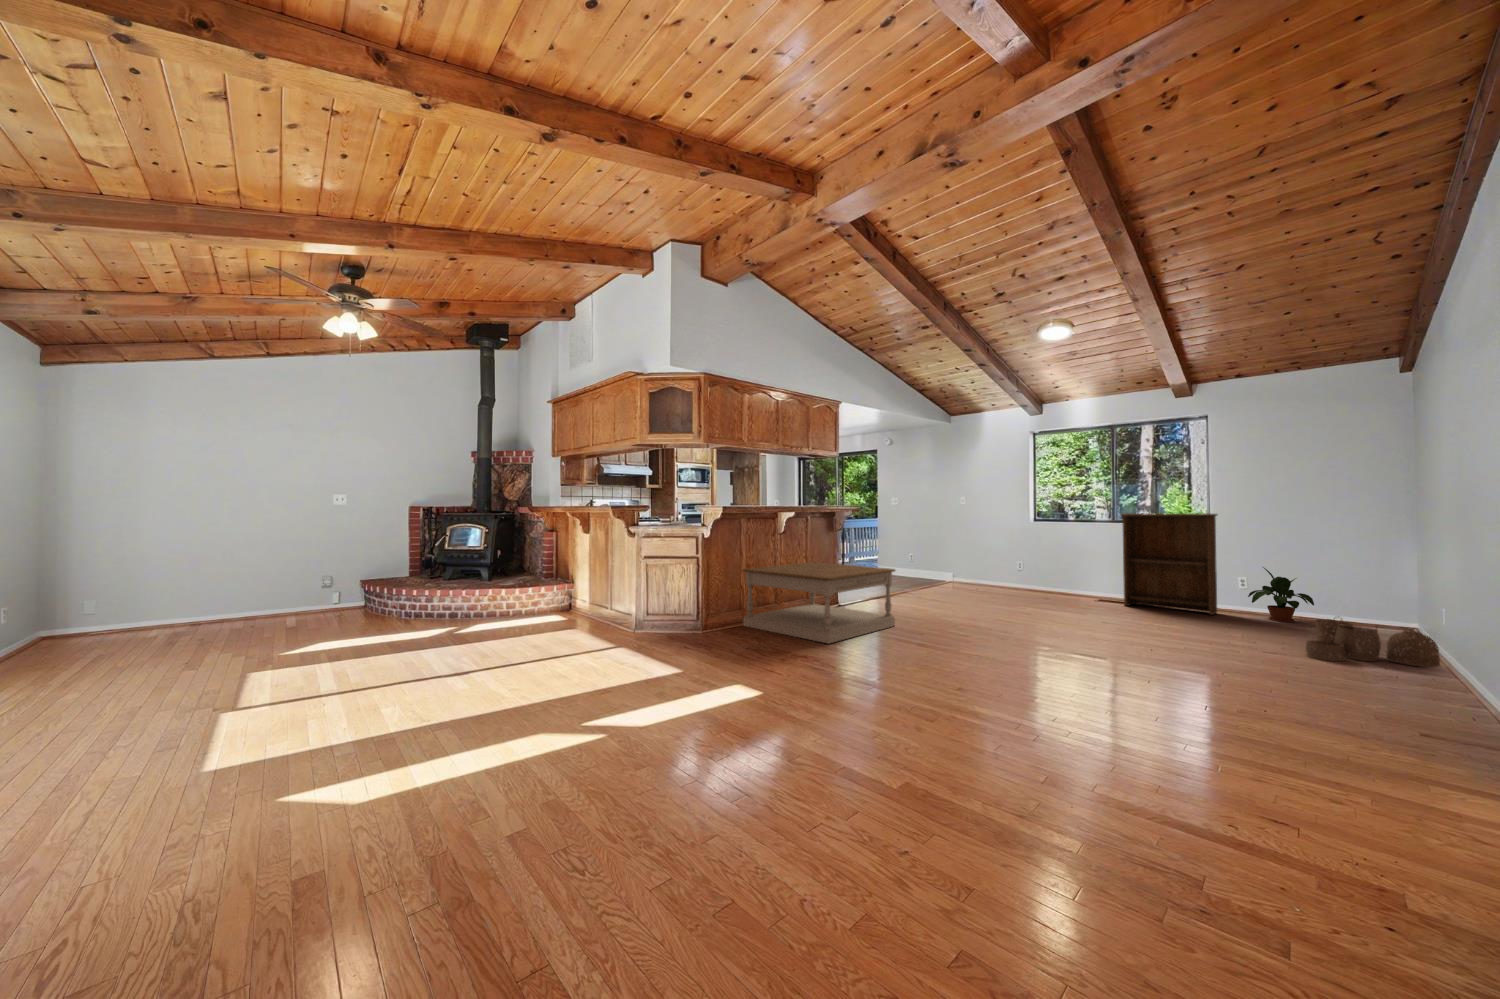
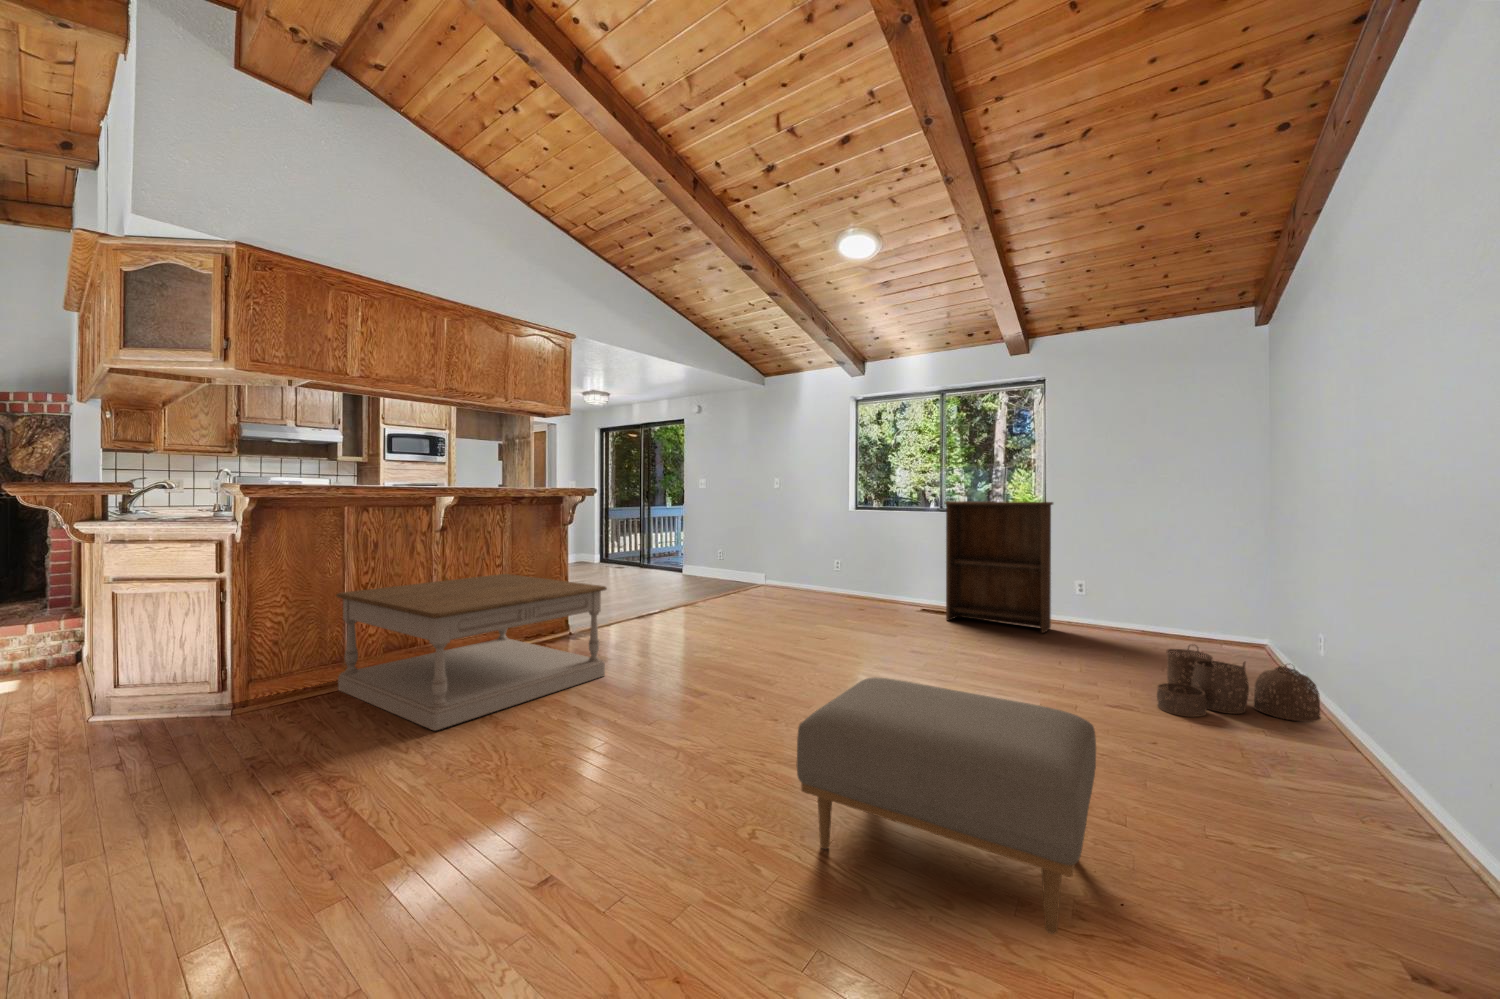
potted plant: present [1248,567,1314,622] -> none [1085,569,1158,641]
ottoman: none [1078,613,1253,720] -> present [796,678,1096,934]

